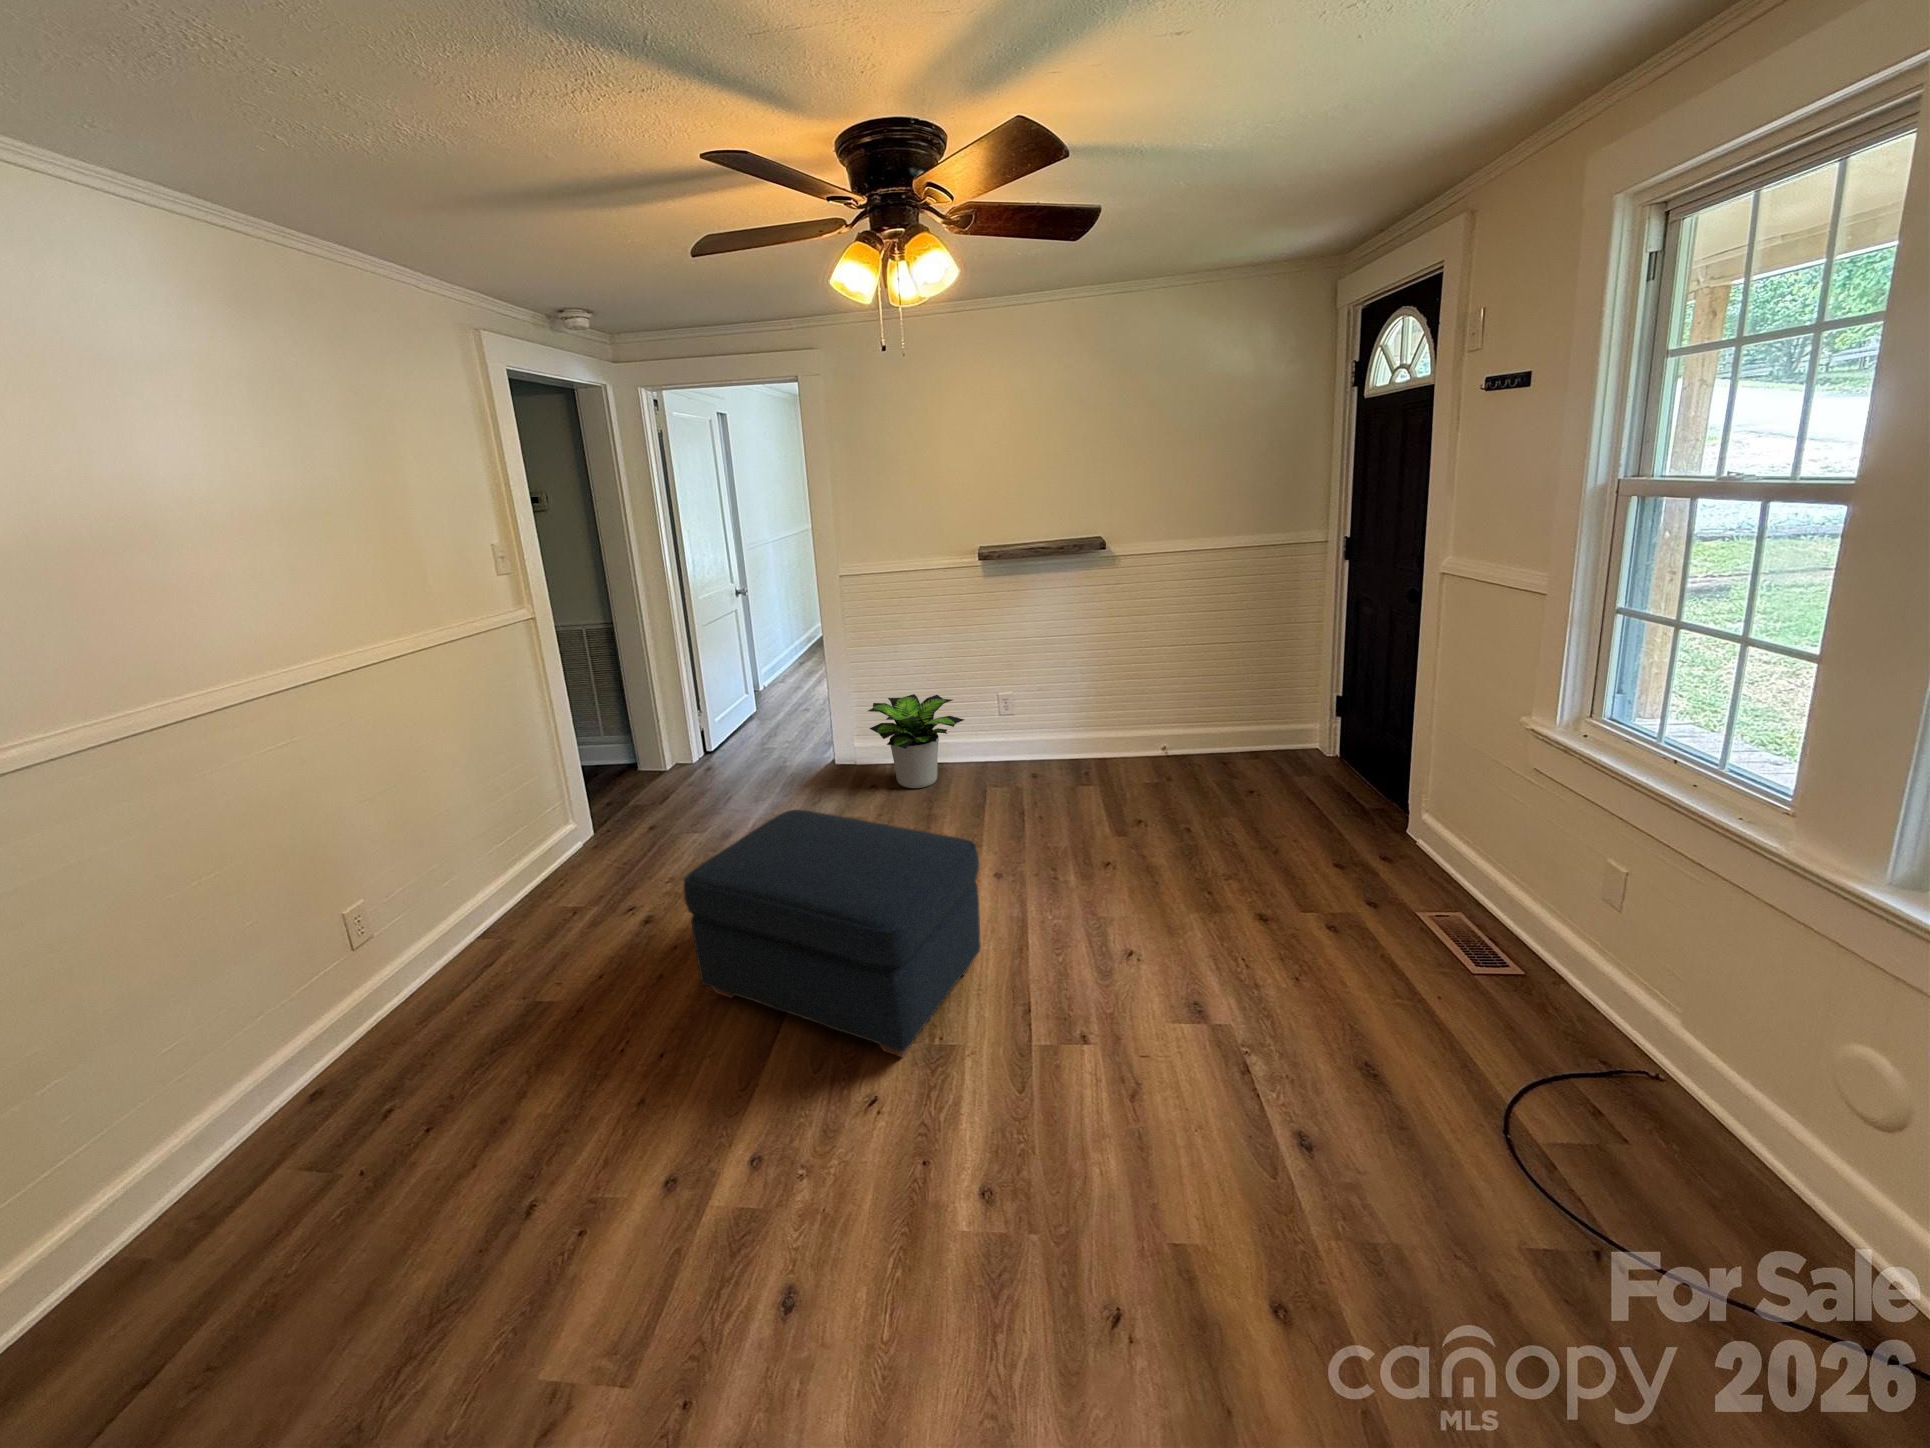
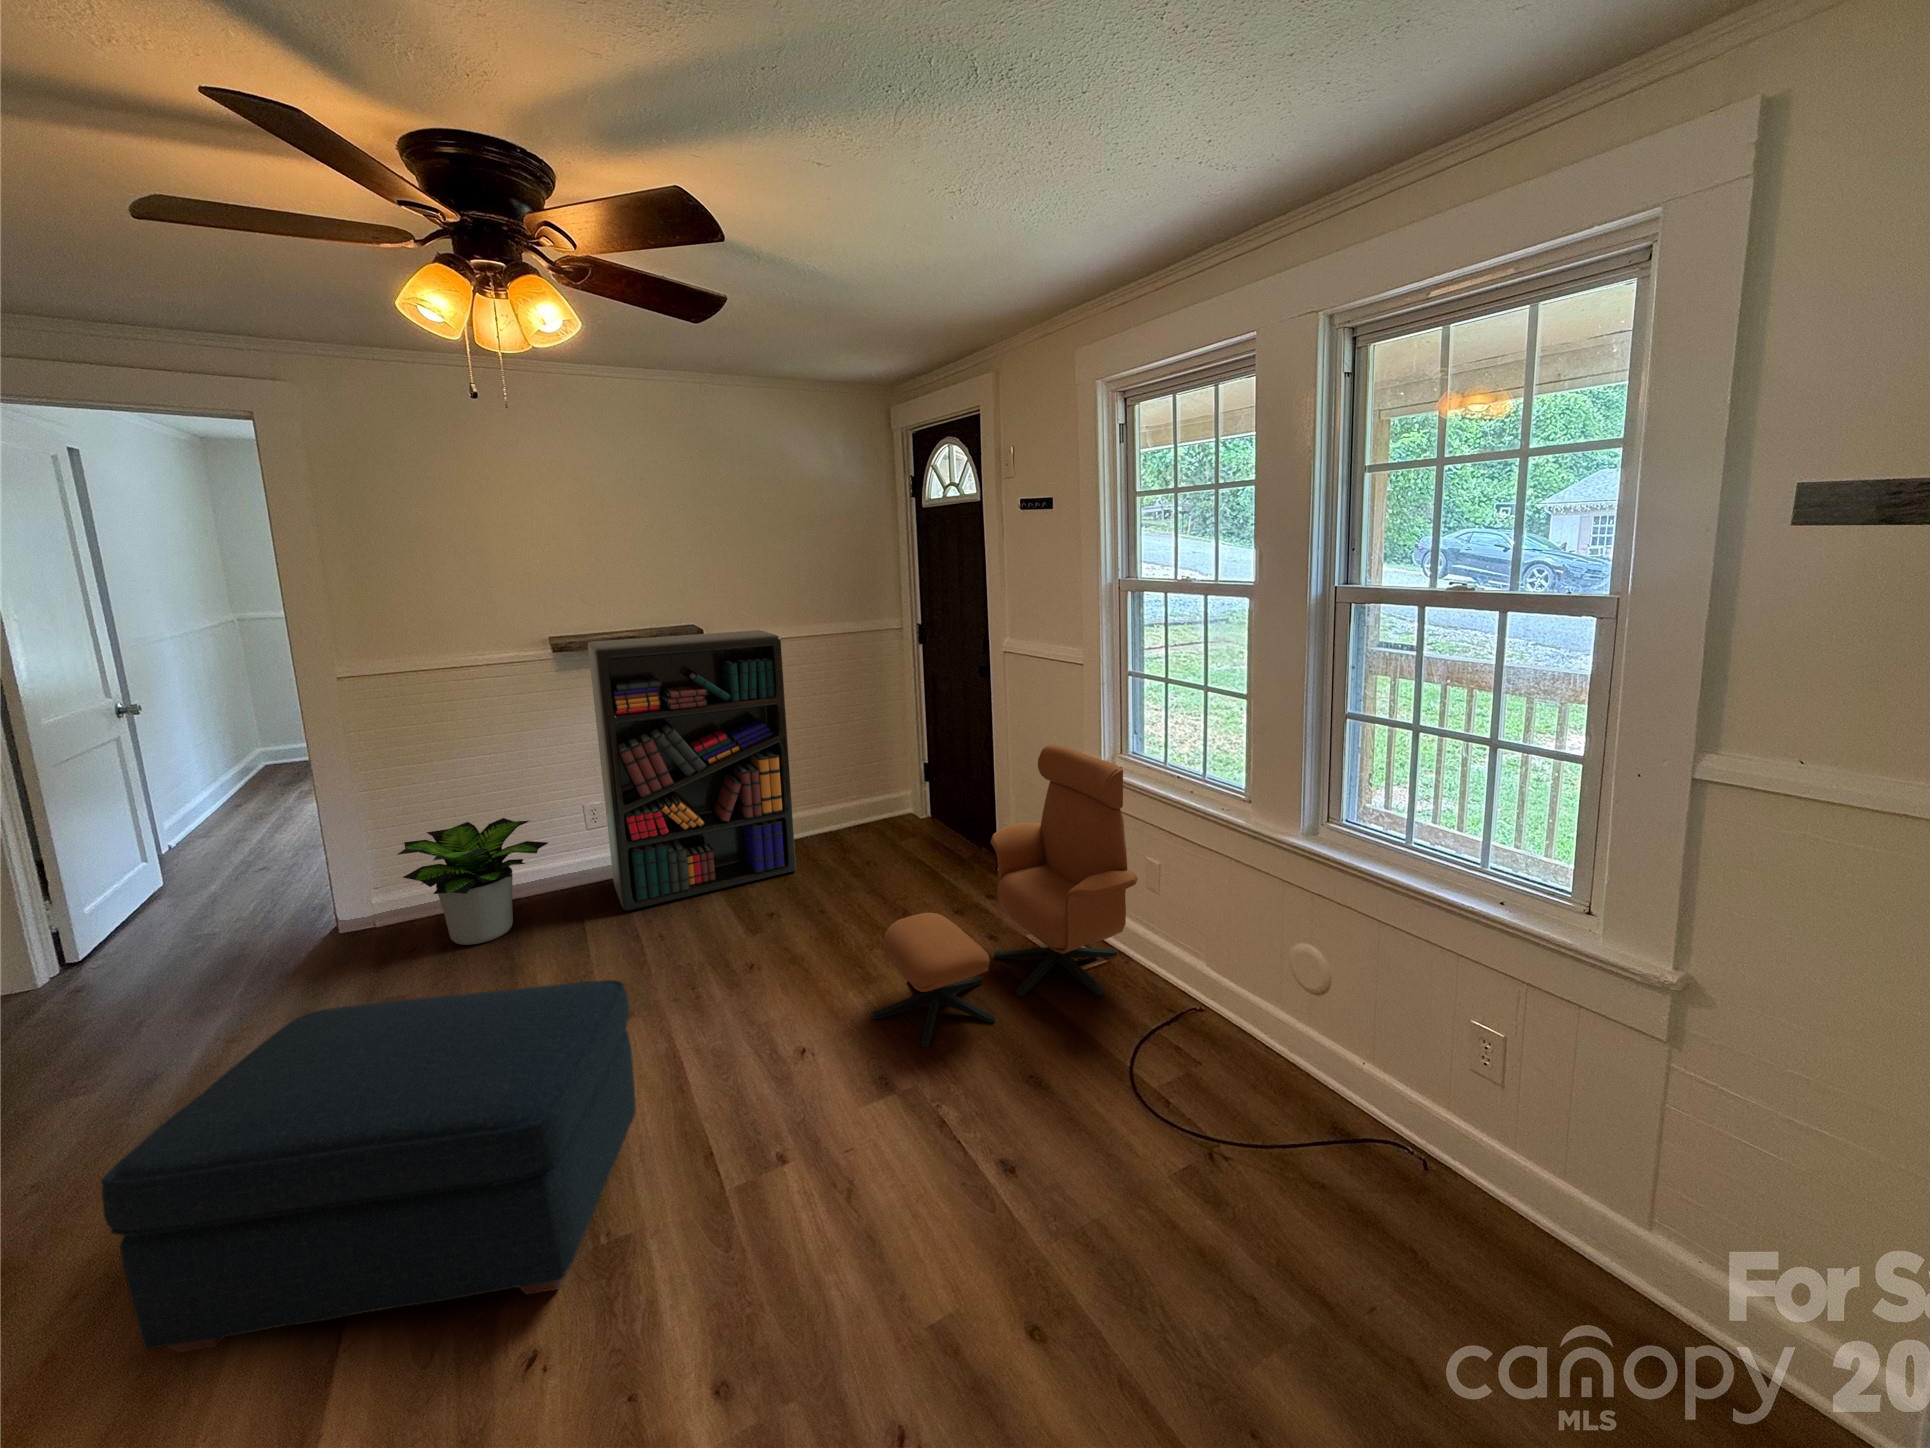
bookshelf: none [1005,544,1172,787] -> present [588,630,796,911]
lounge chair: none [1203,694,1582,1012] -> present [872,745,1138,1047]

